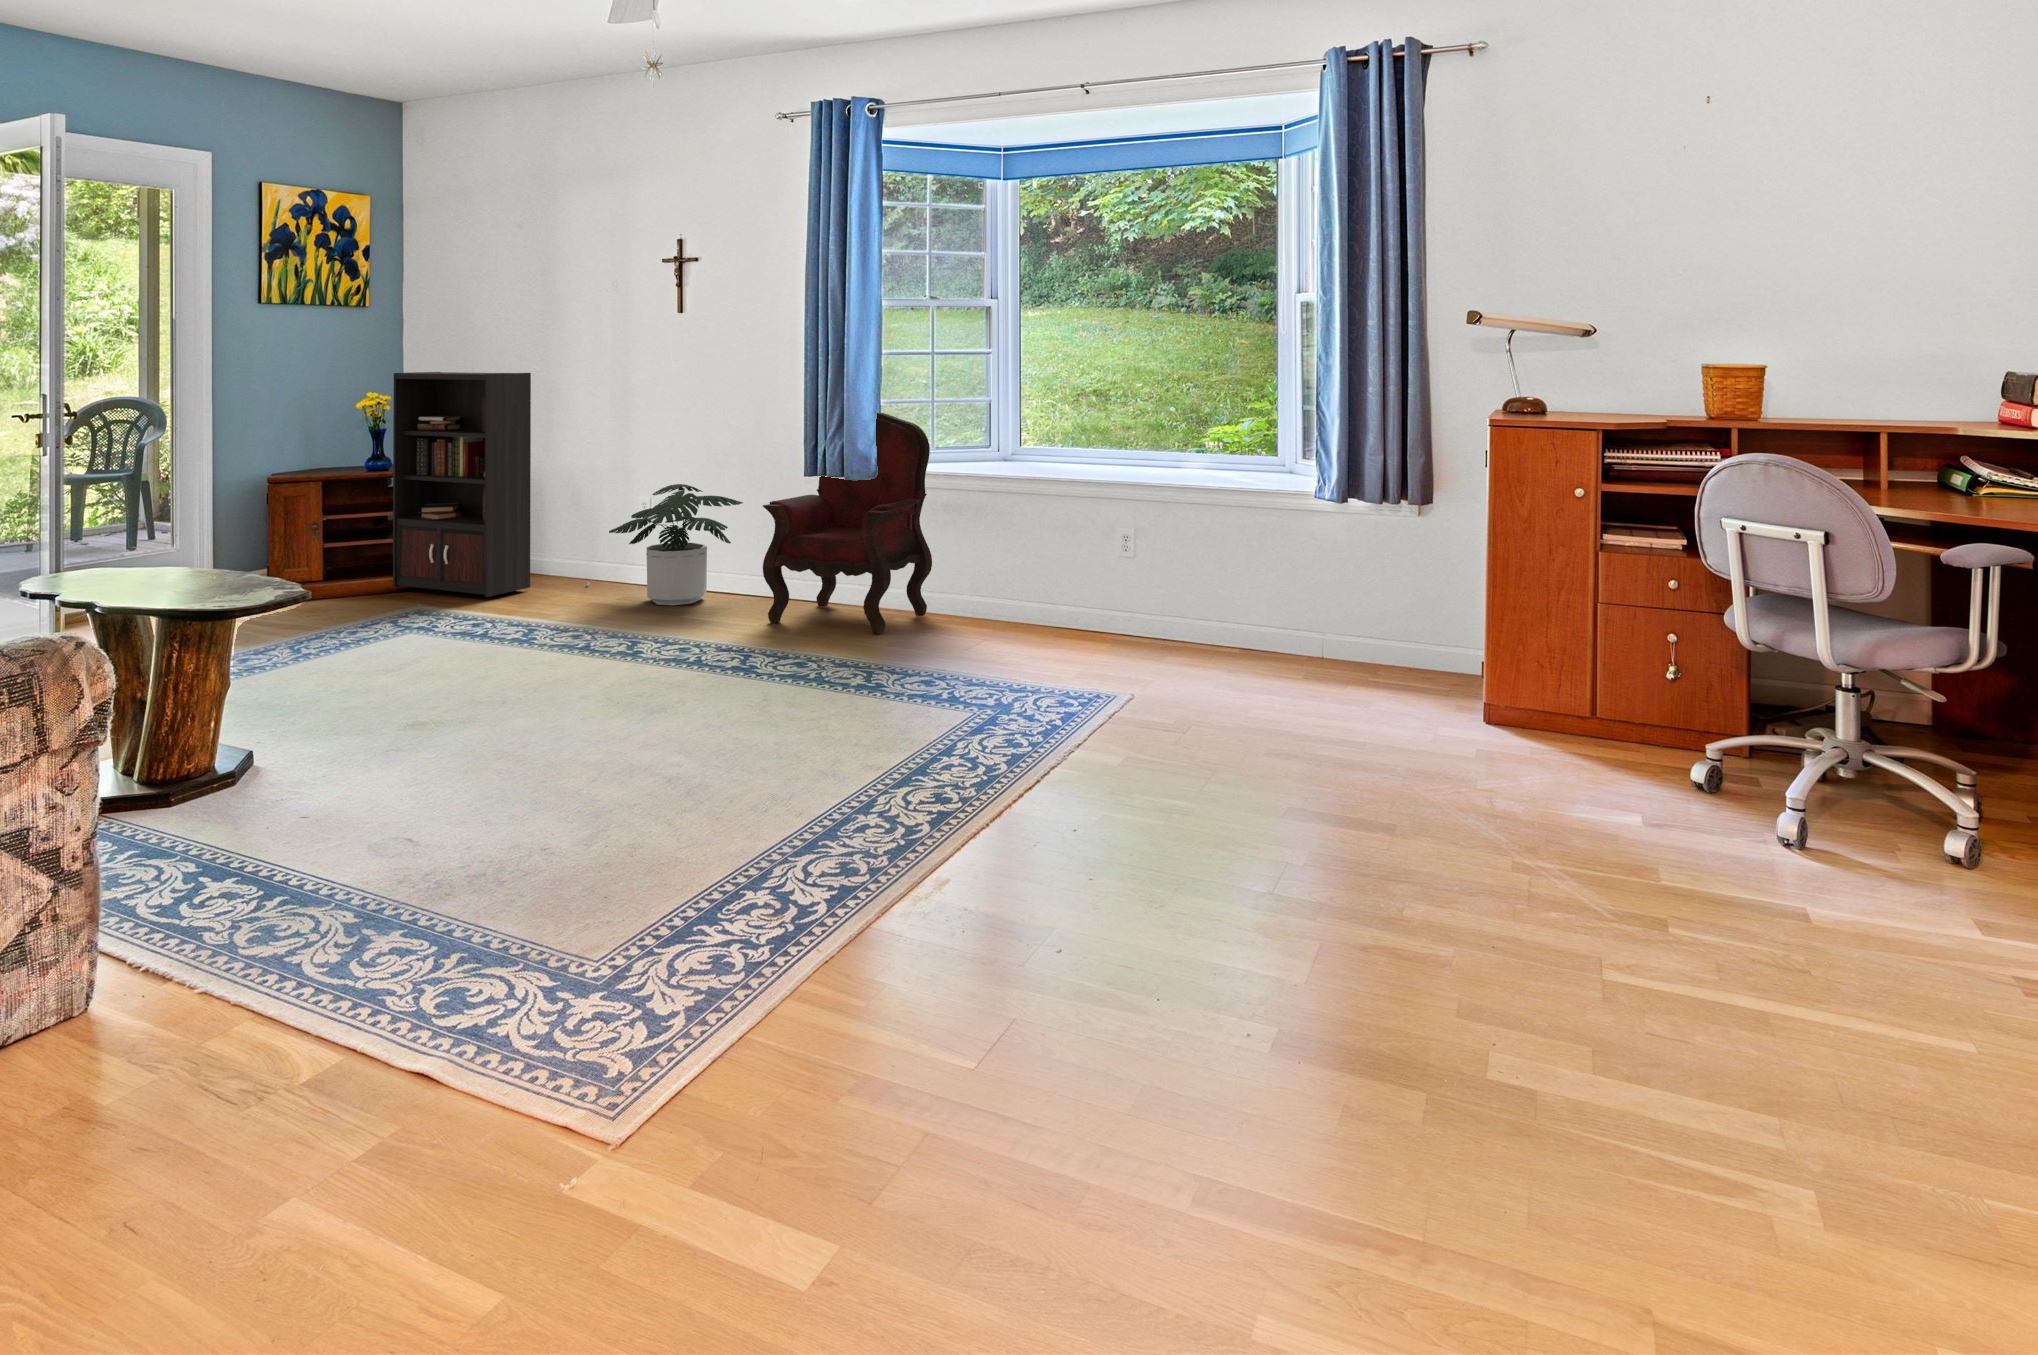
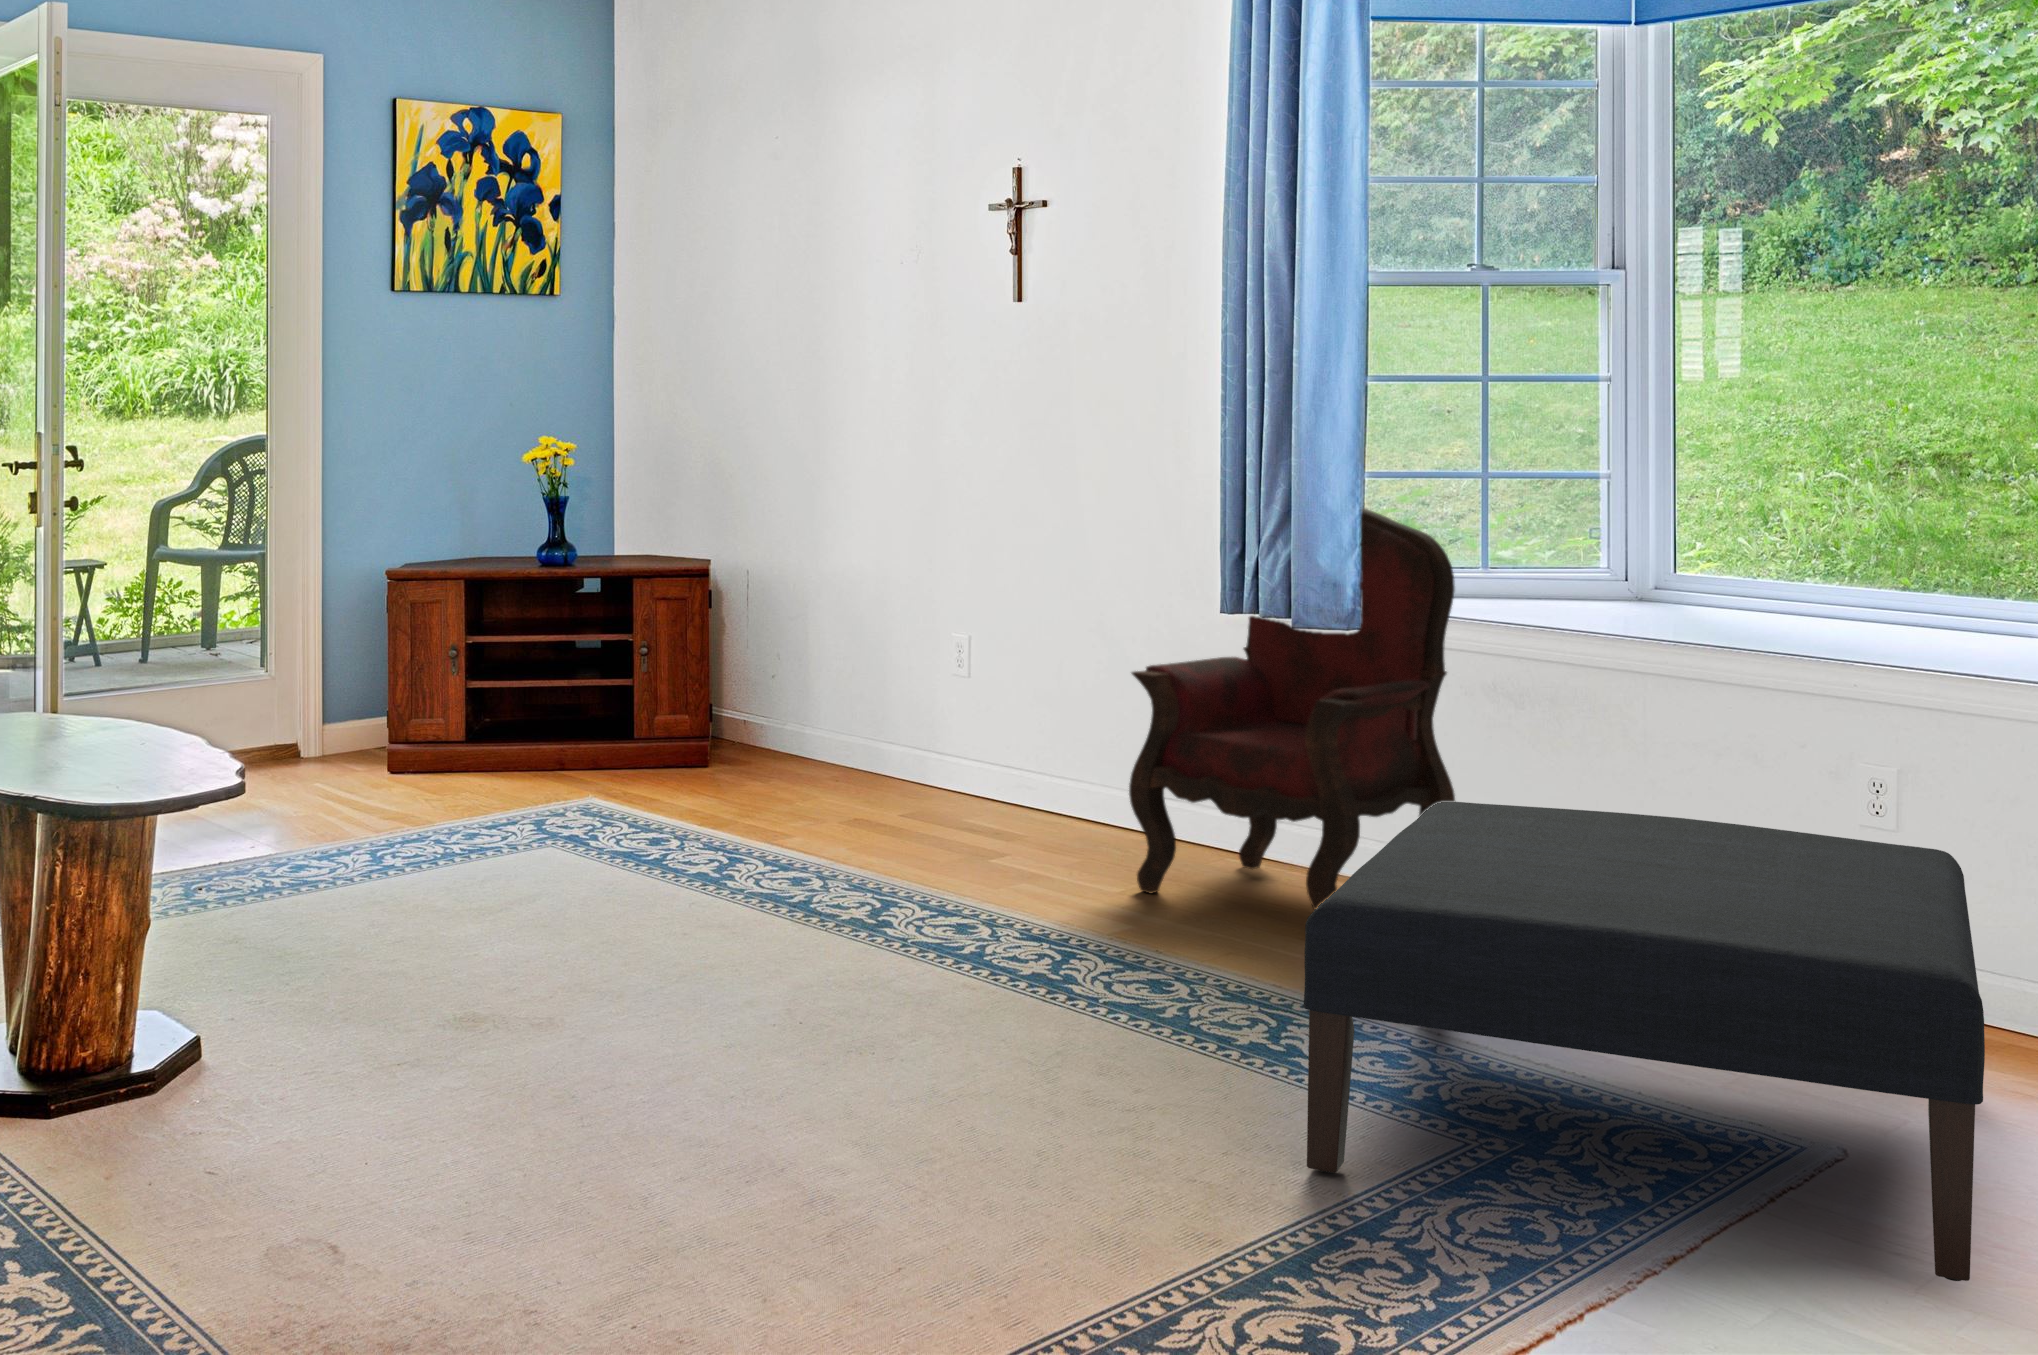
bookcase: present [393,372,590,597] -> none [561,406,864,792]
potted plant: present [609,484,743,605] -> none [878,620,1118,839]
ottoman: none [904,554,1209,738] -> present [1304,802,1985,1281]

